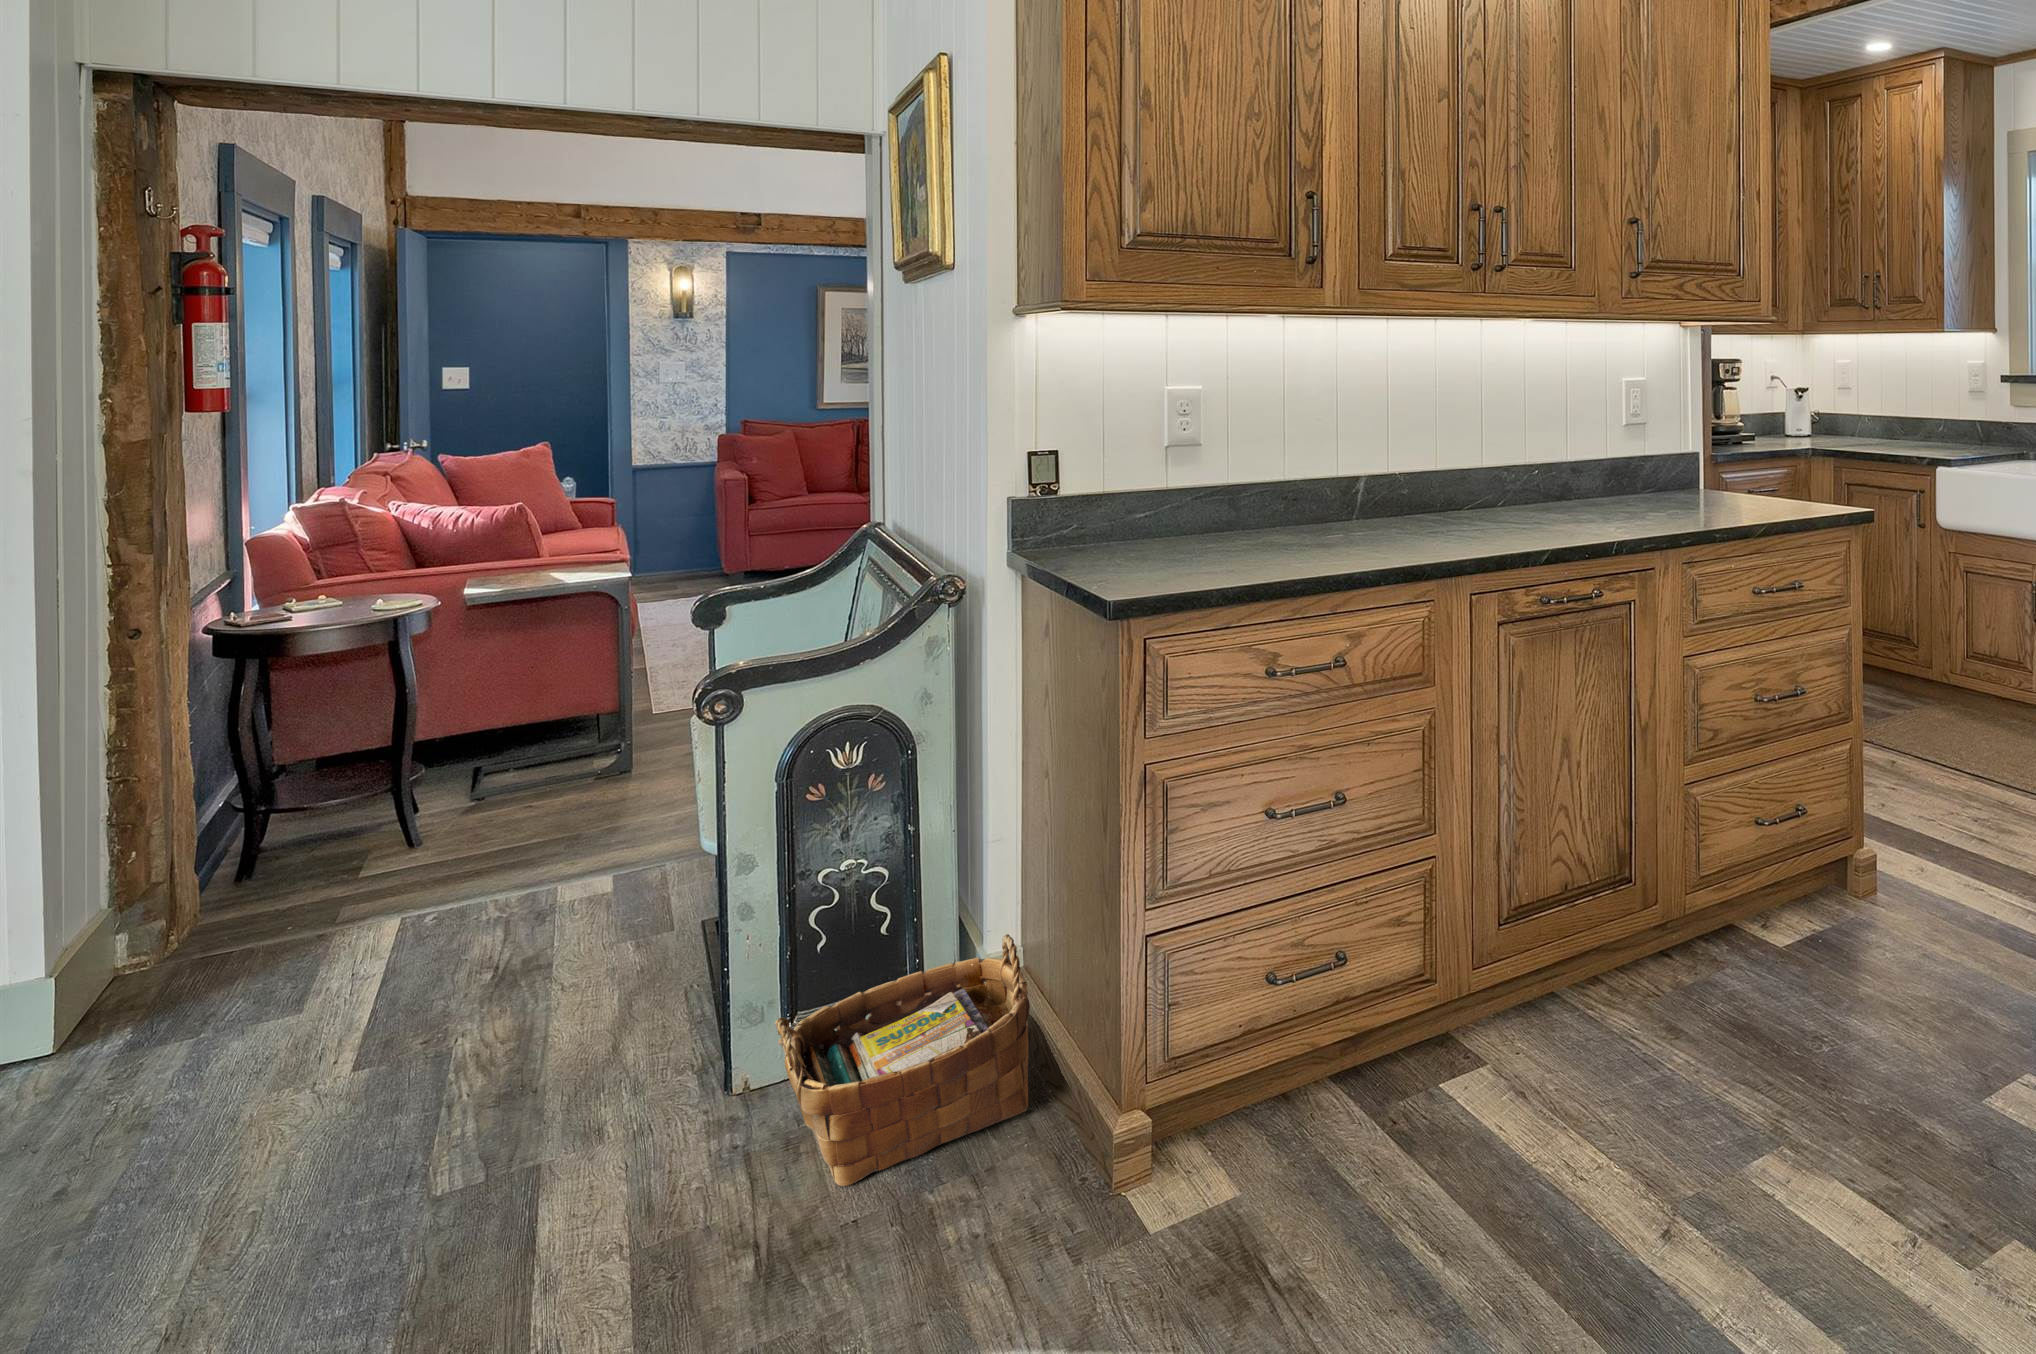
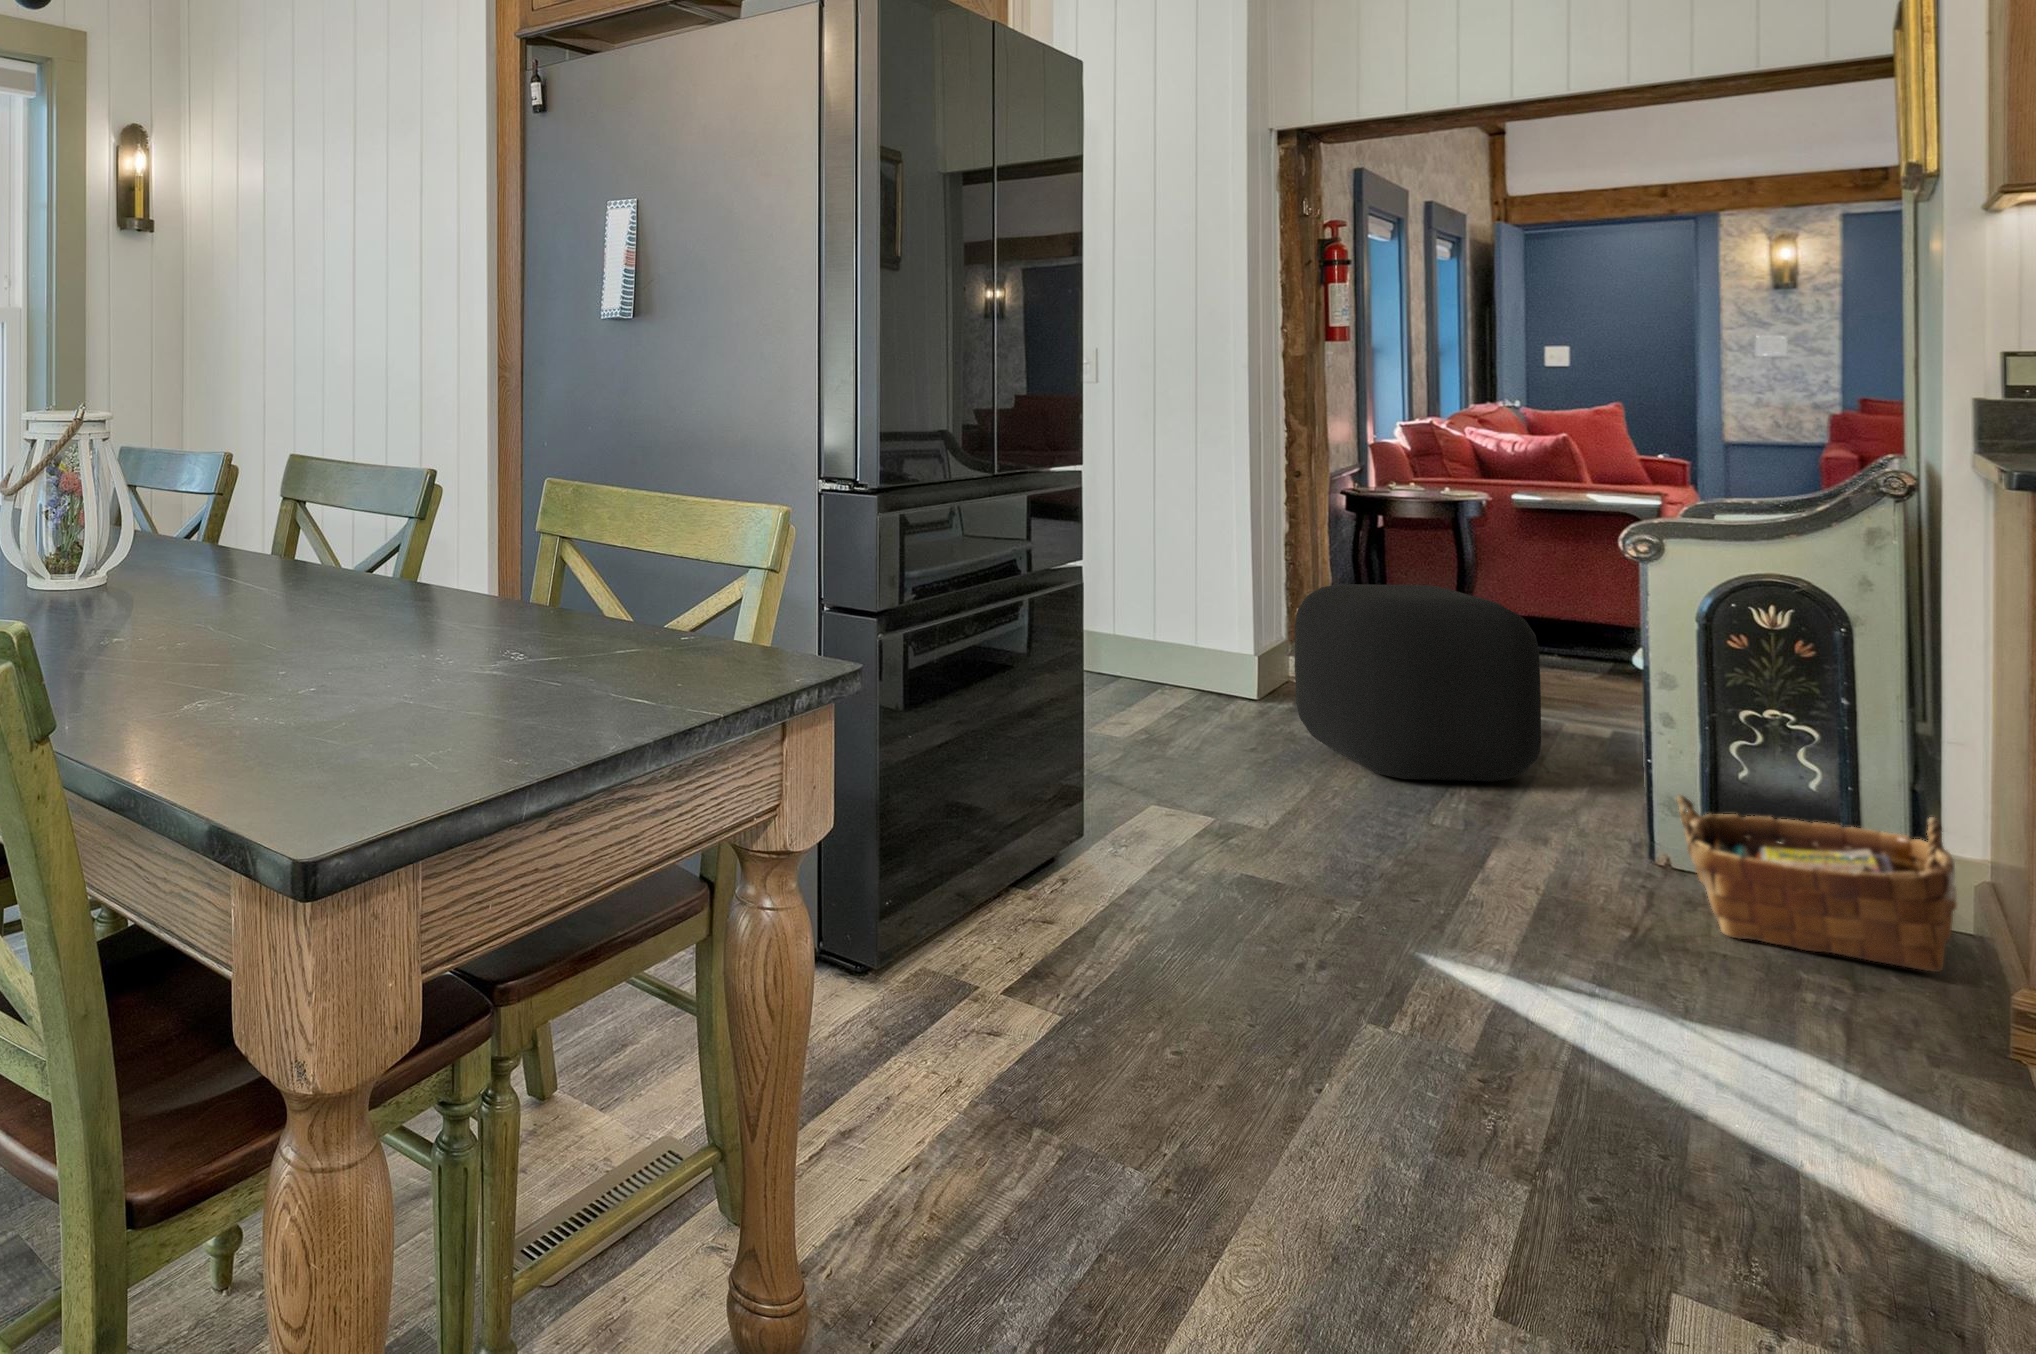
ottoman: none [145,785,562,1132] -> present [1295,584,1541,782]

